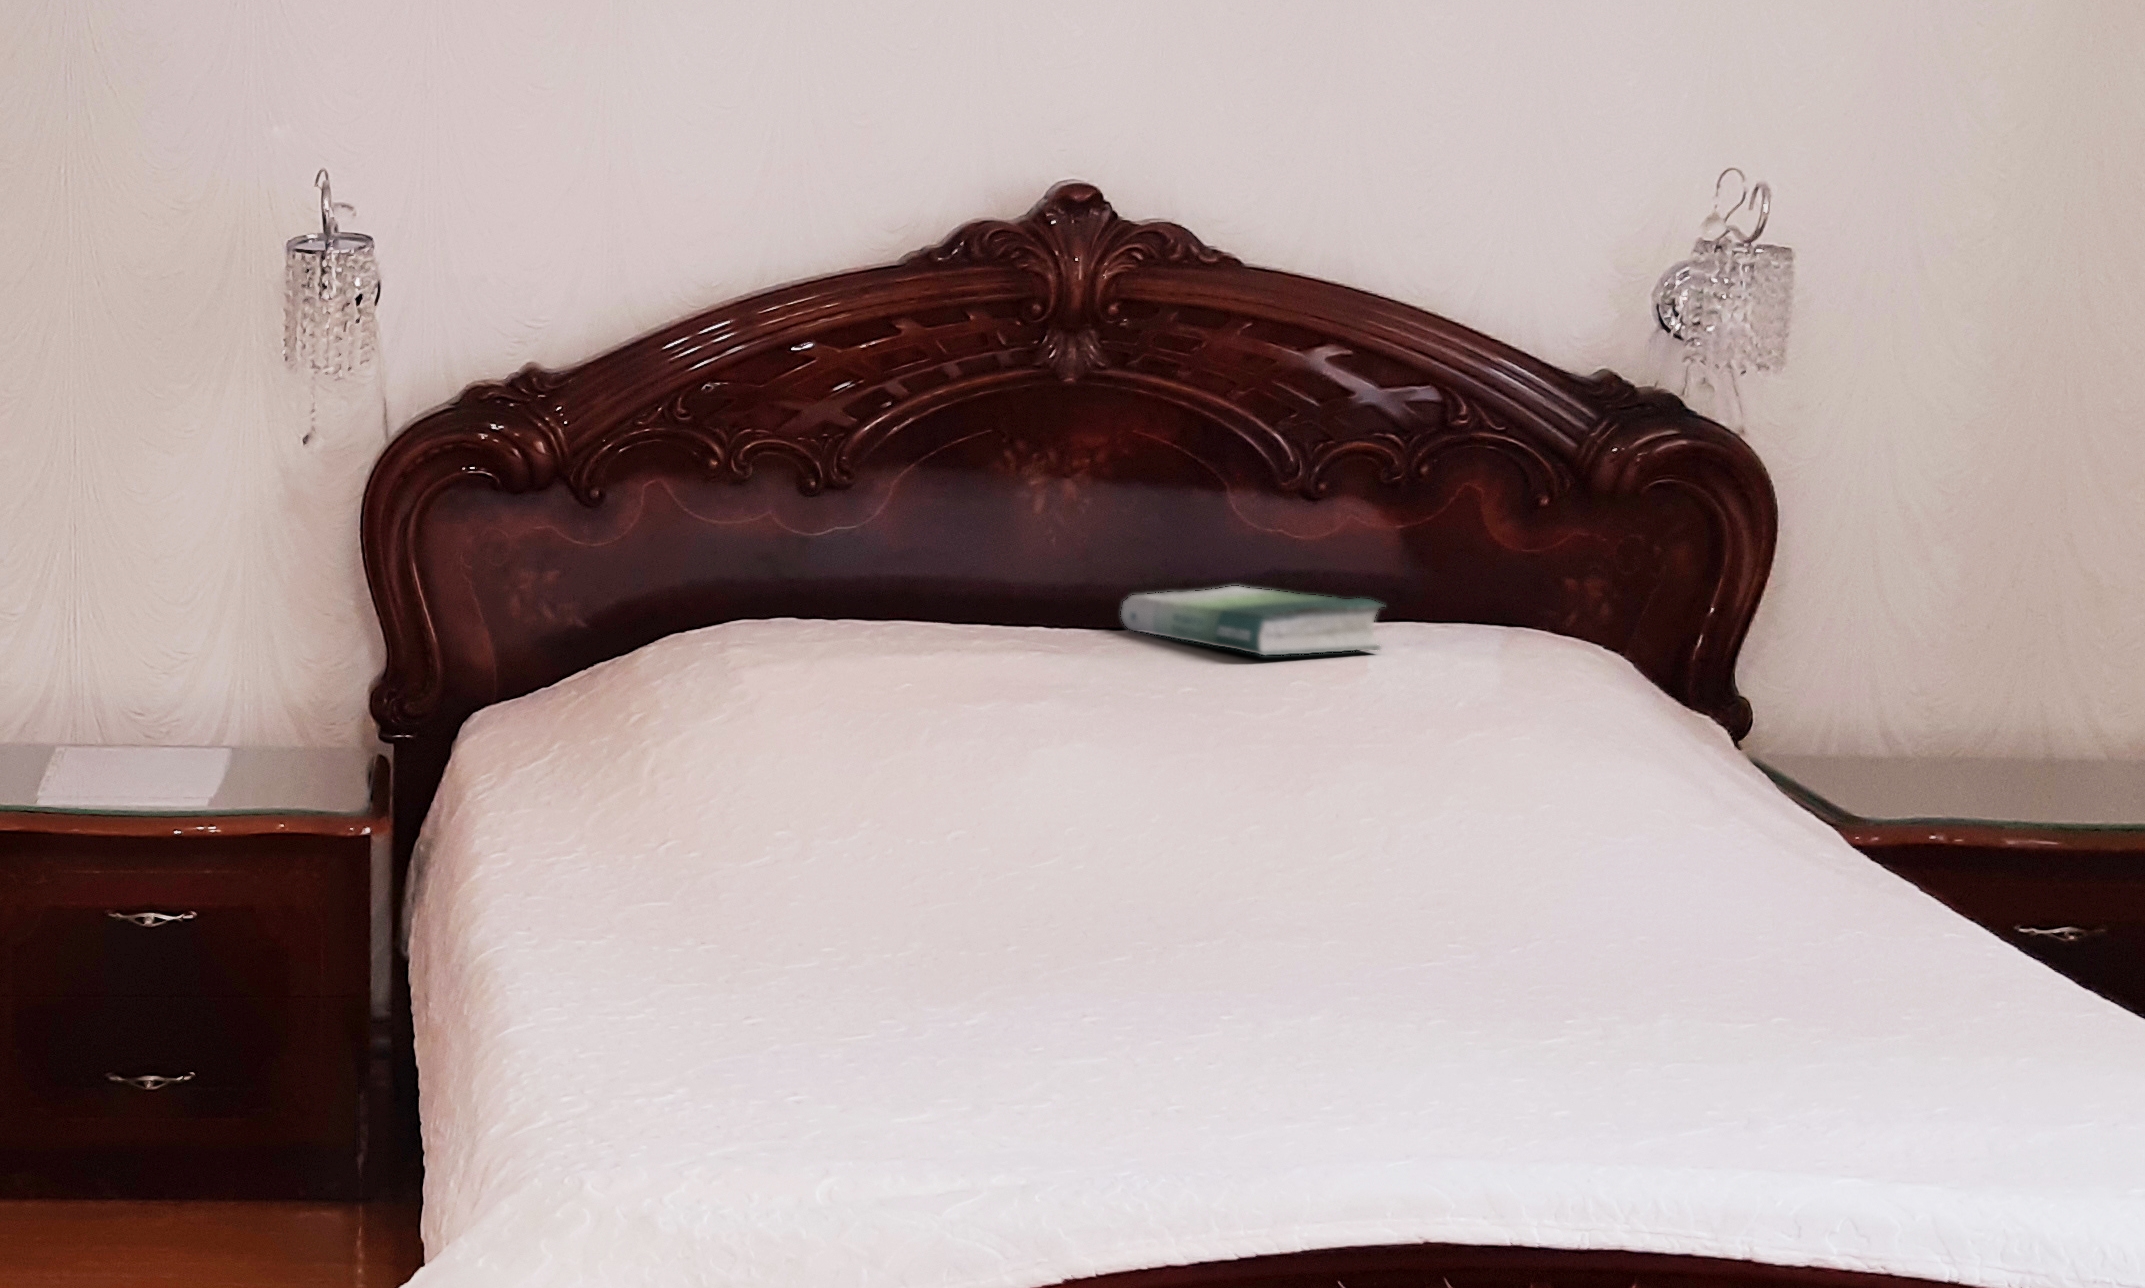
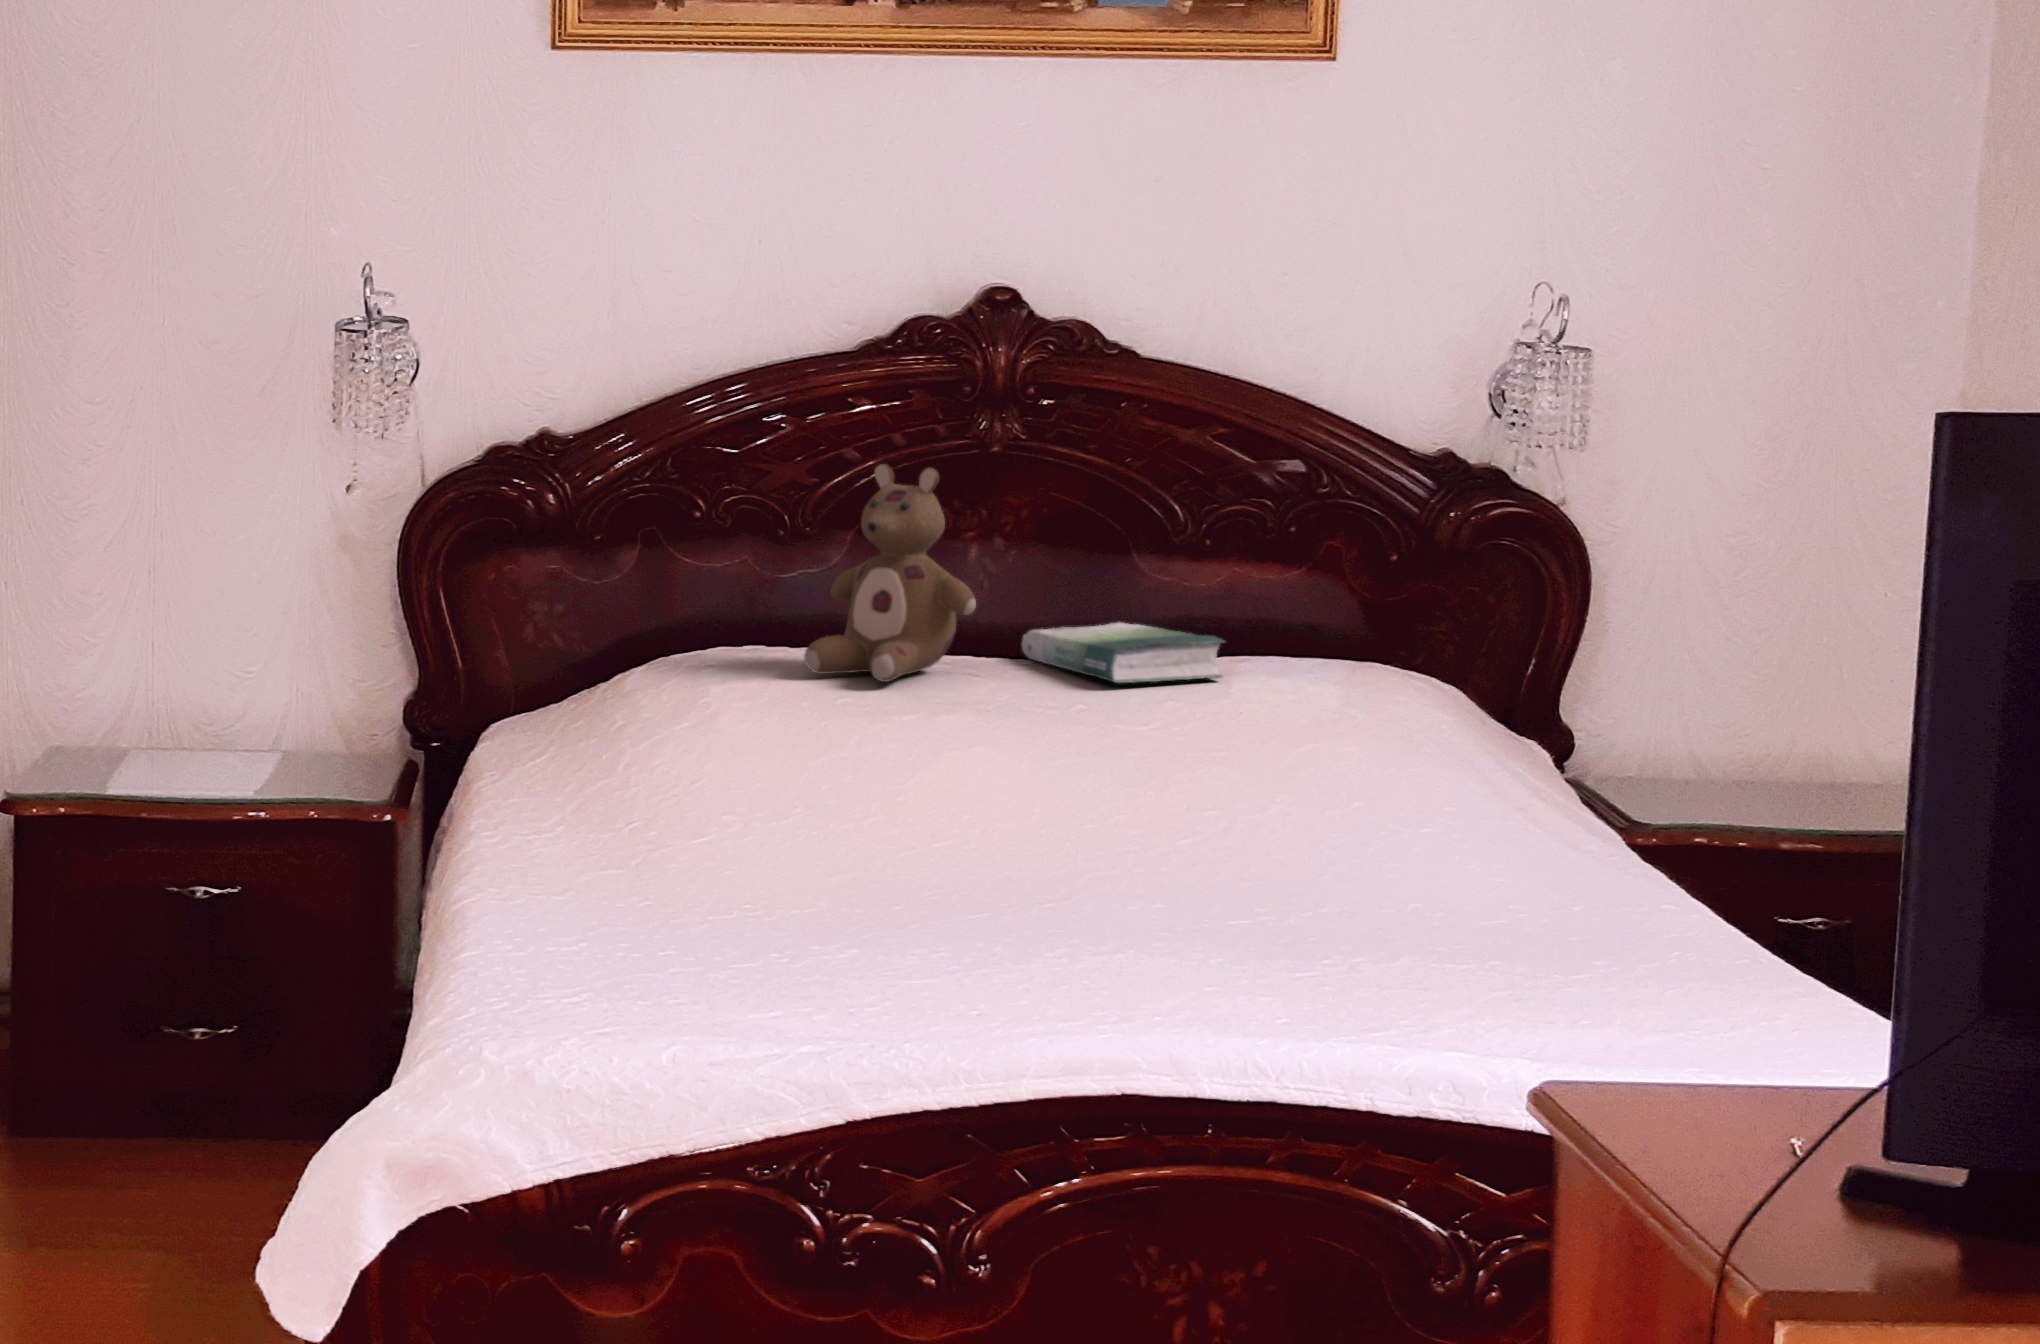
stuffed bear: none [885,397,1091,655] -> present [804,464,976,682]

